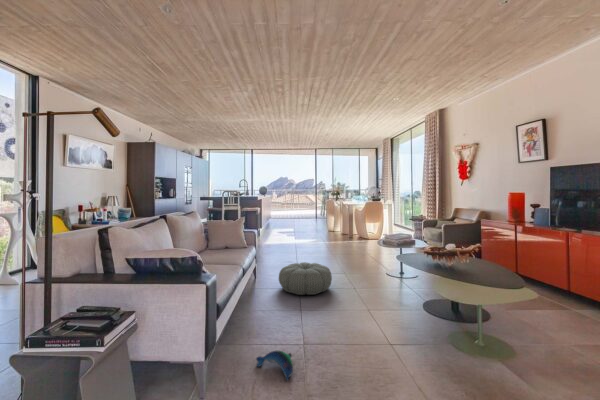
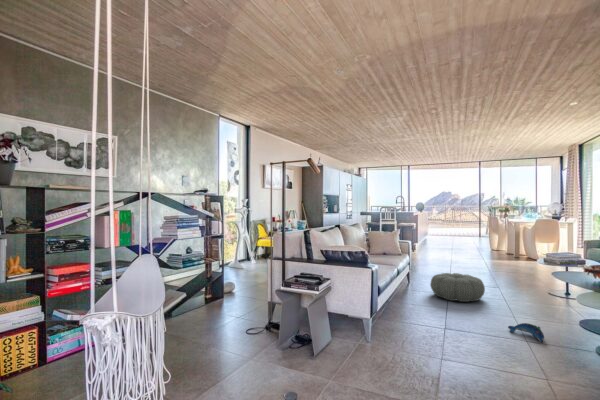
plush toy: present [256,351,293,380] -> present [508,323,544,342]

